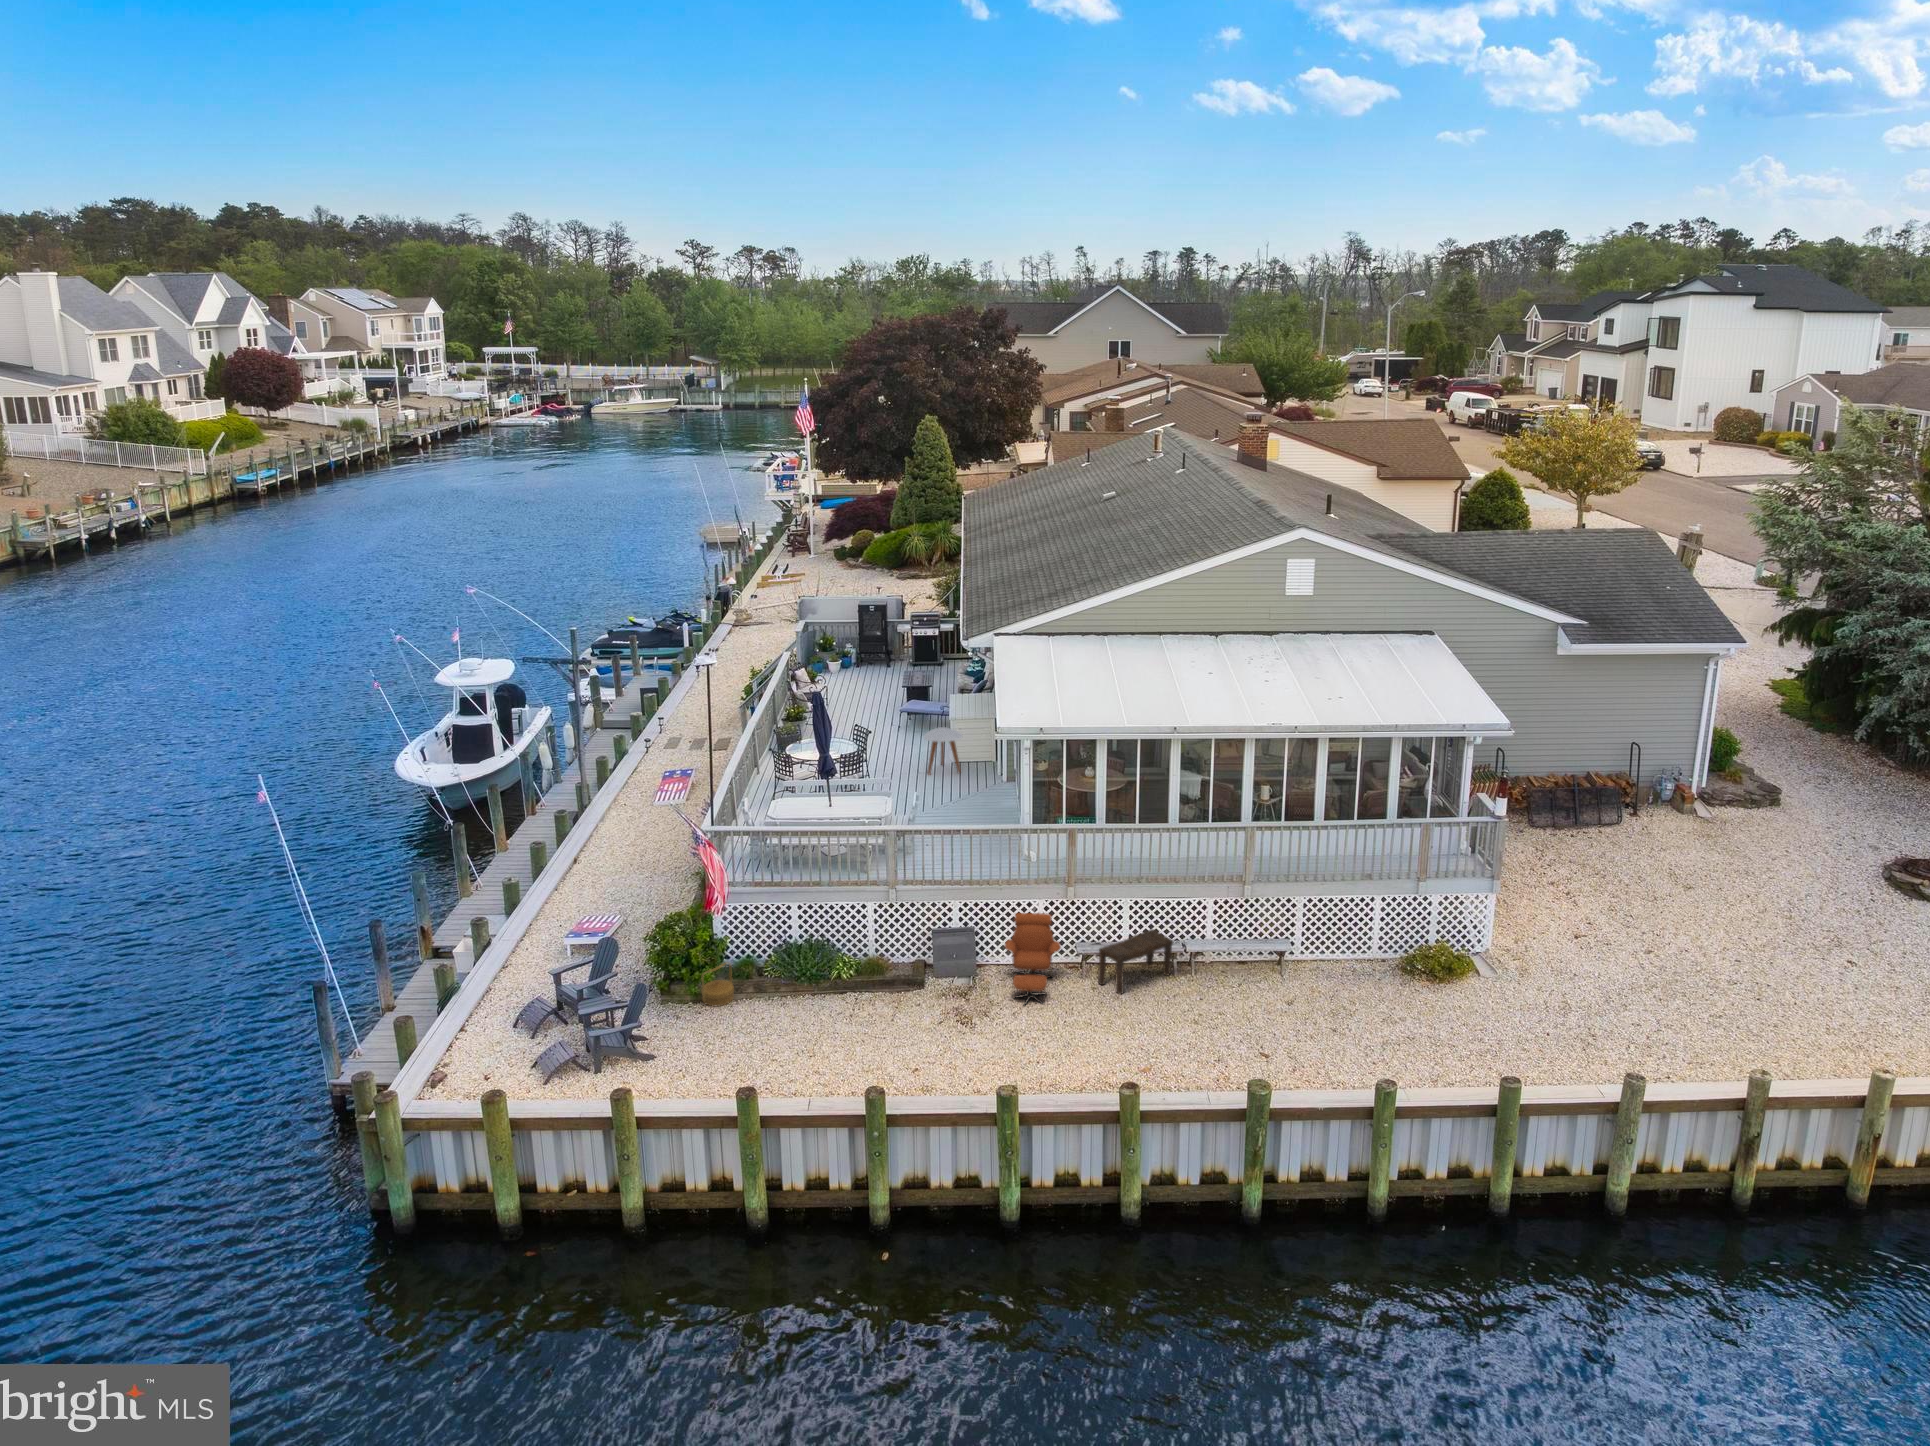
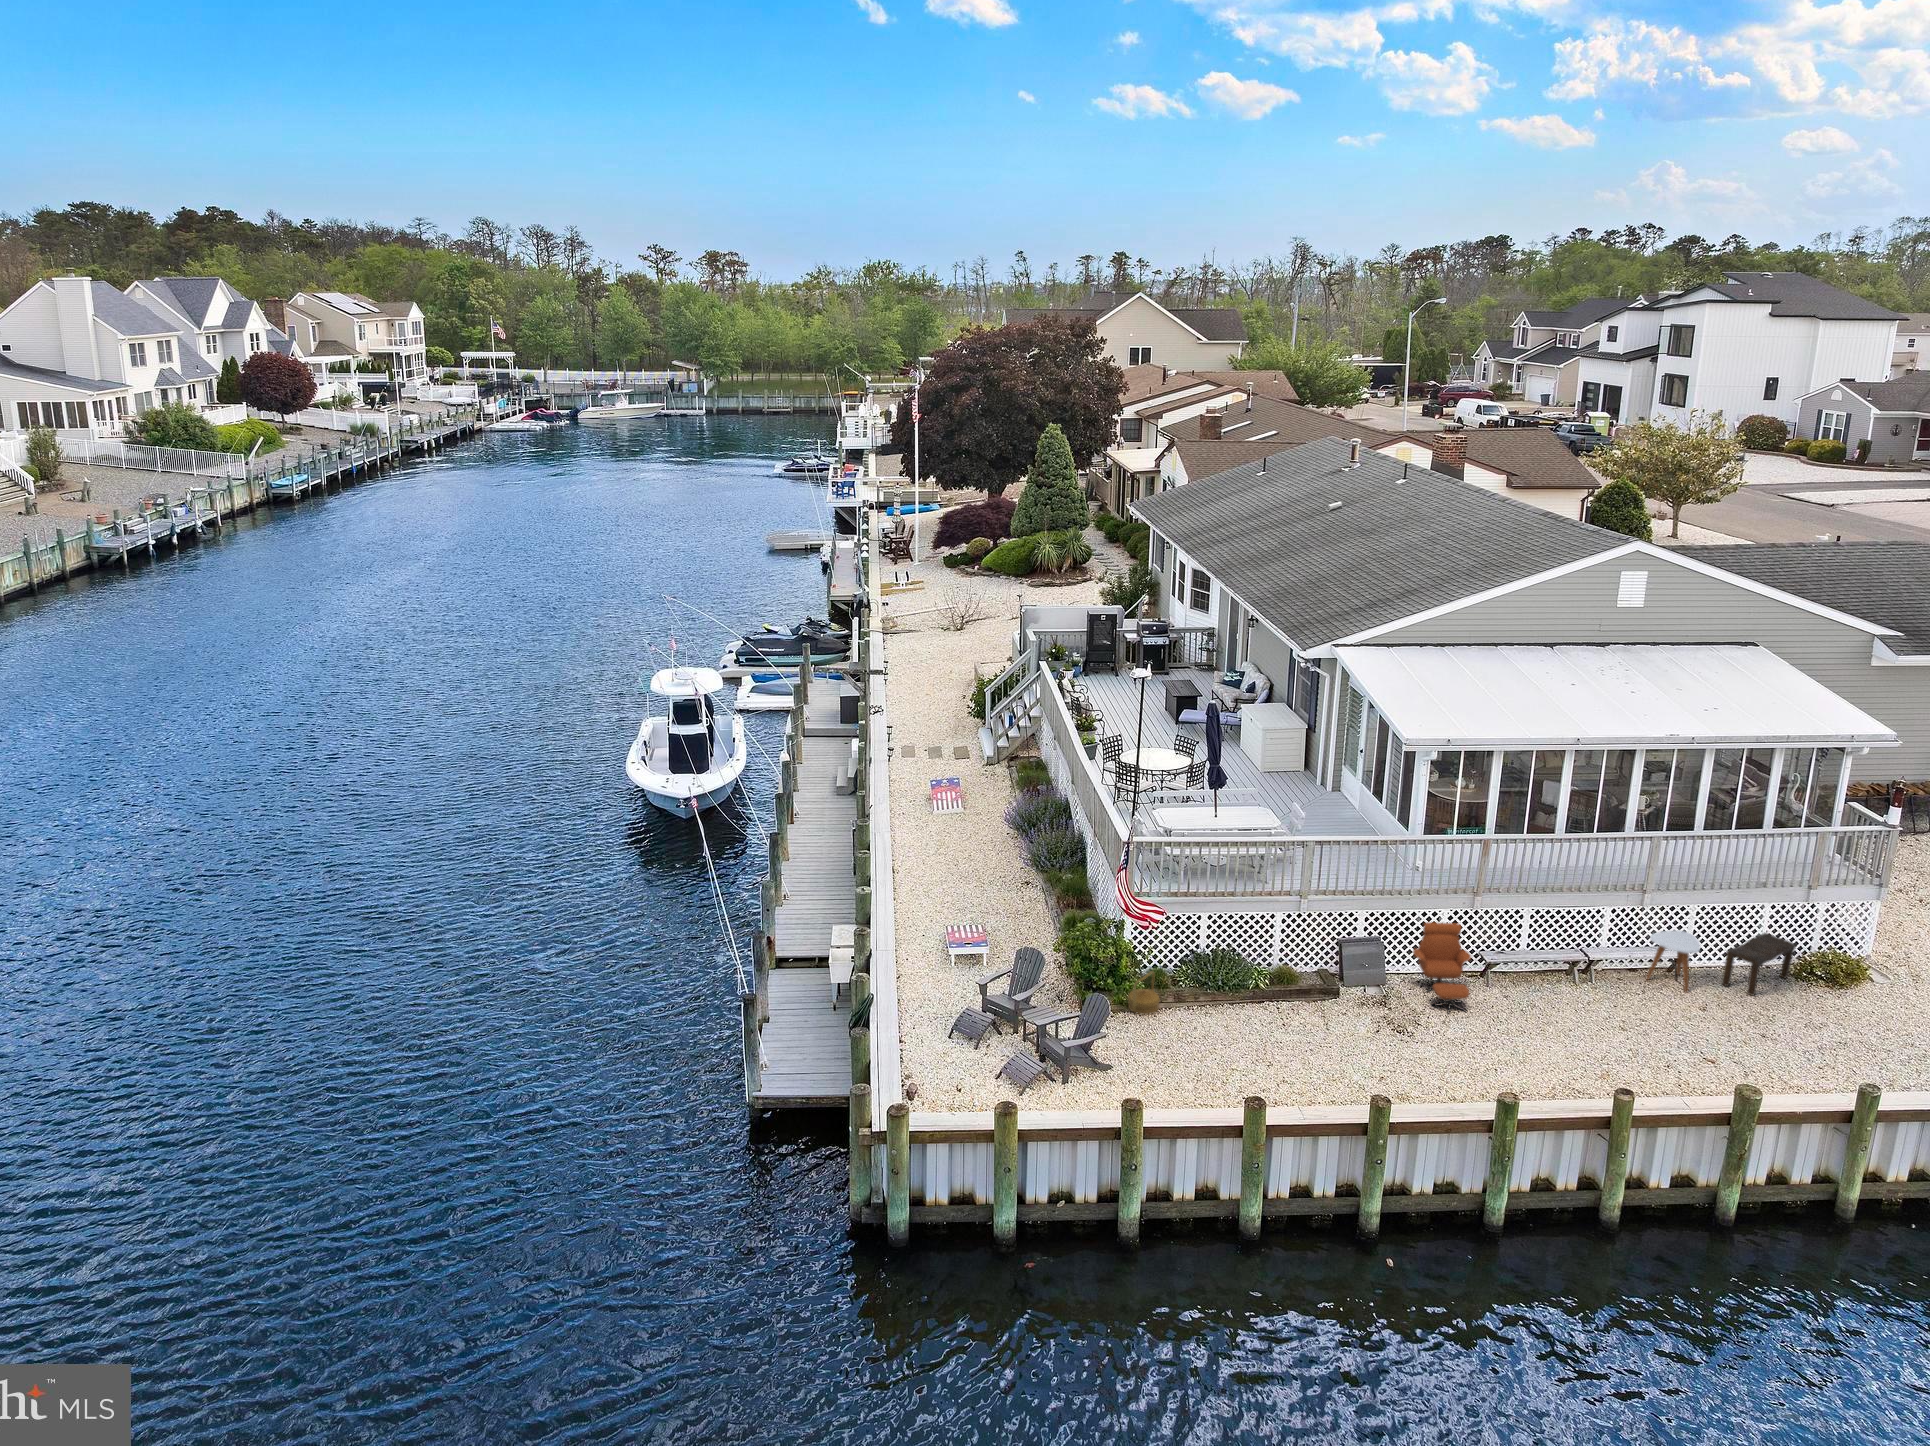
side table: present [924,727,962,774] -> present [1646,930,1700,993]
bench: present [1098,929,1173,994] -> present [1722,933,1797,996]

